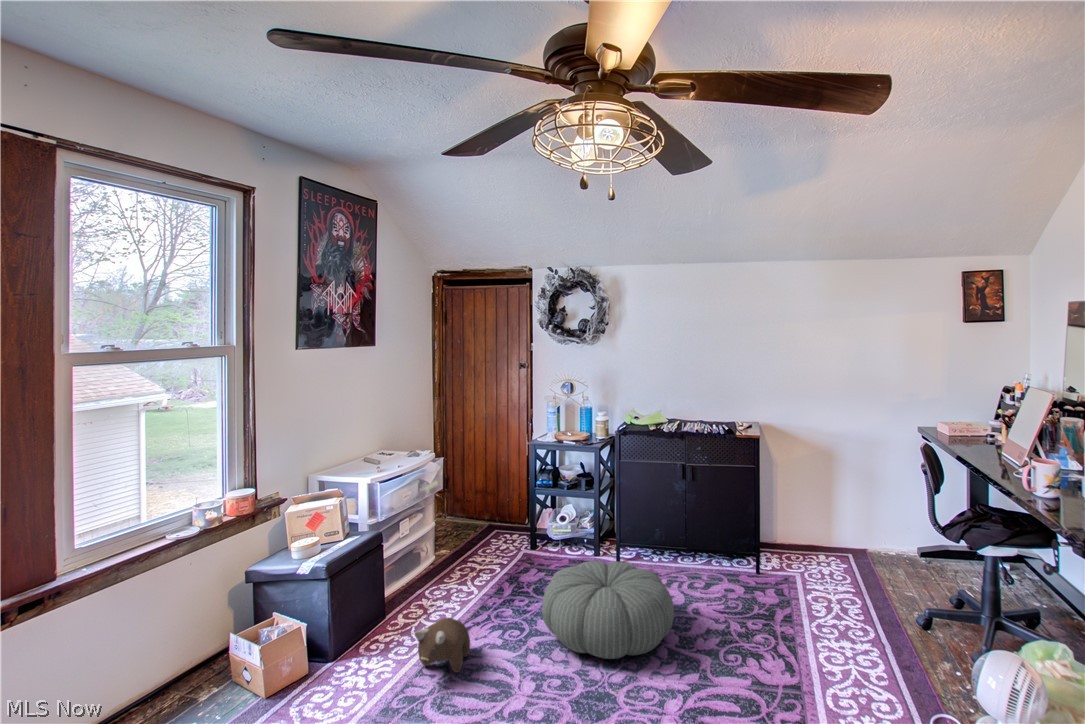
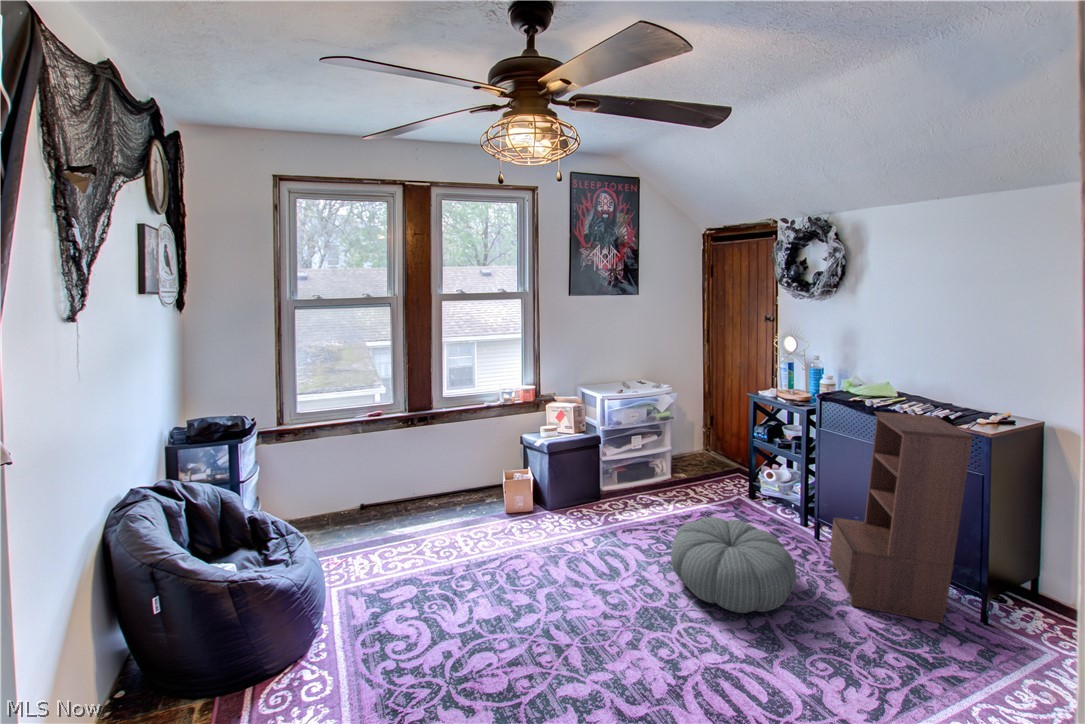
bookshelf: none [648,415,743,602] -> present [830,412,973,623]
plush toy: present [415,618,470,673] -> none [574,512,620,551]

